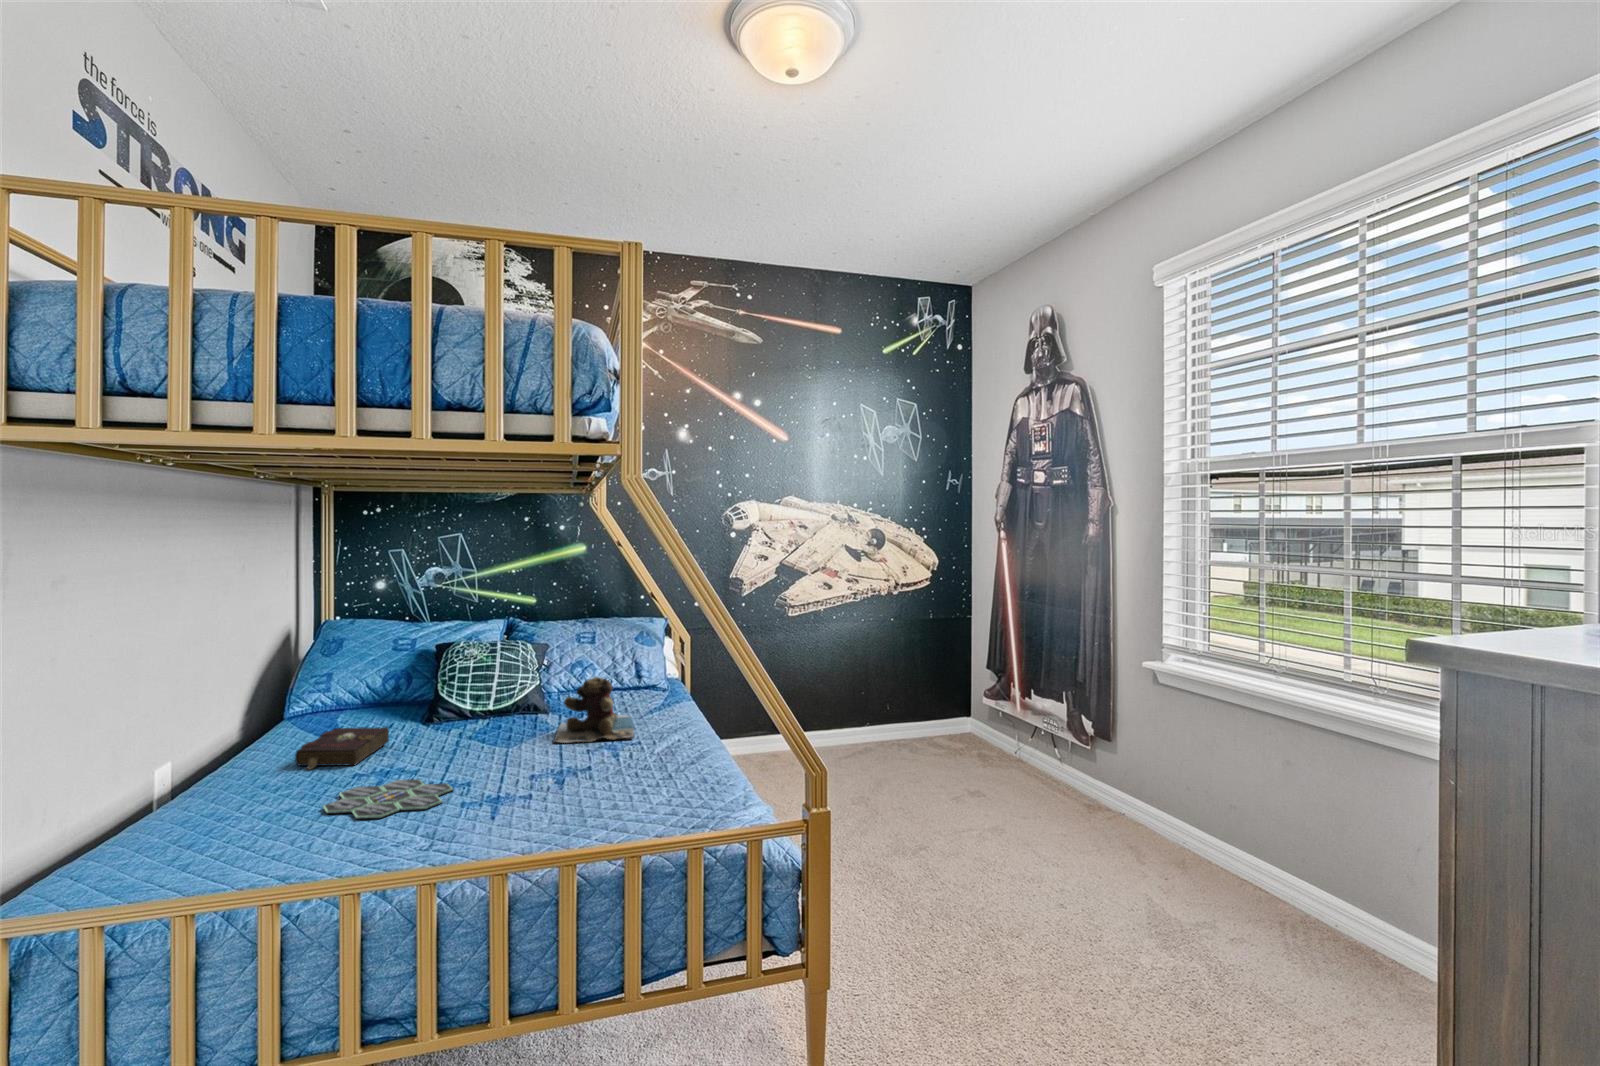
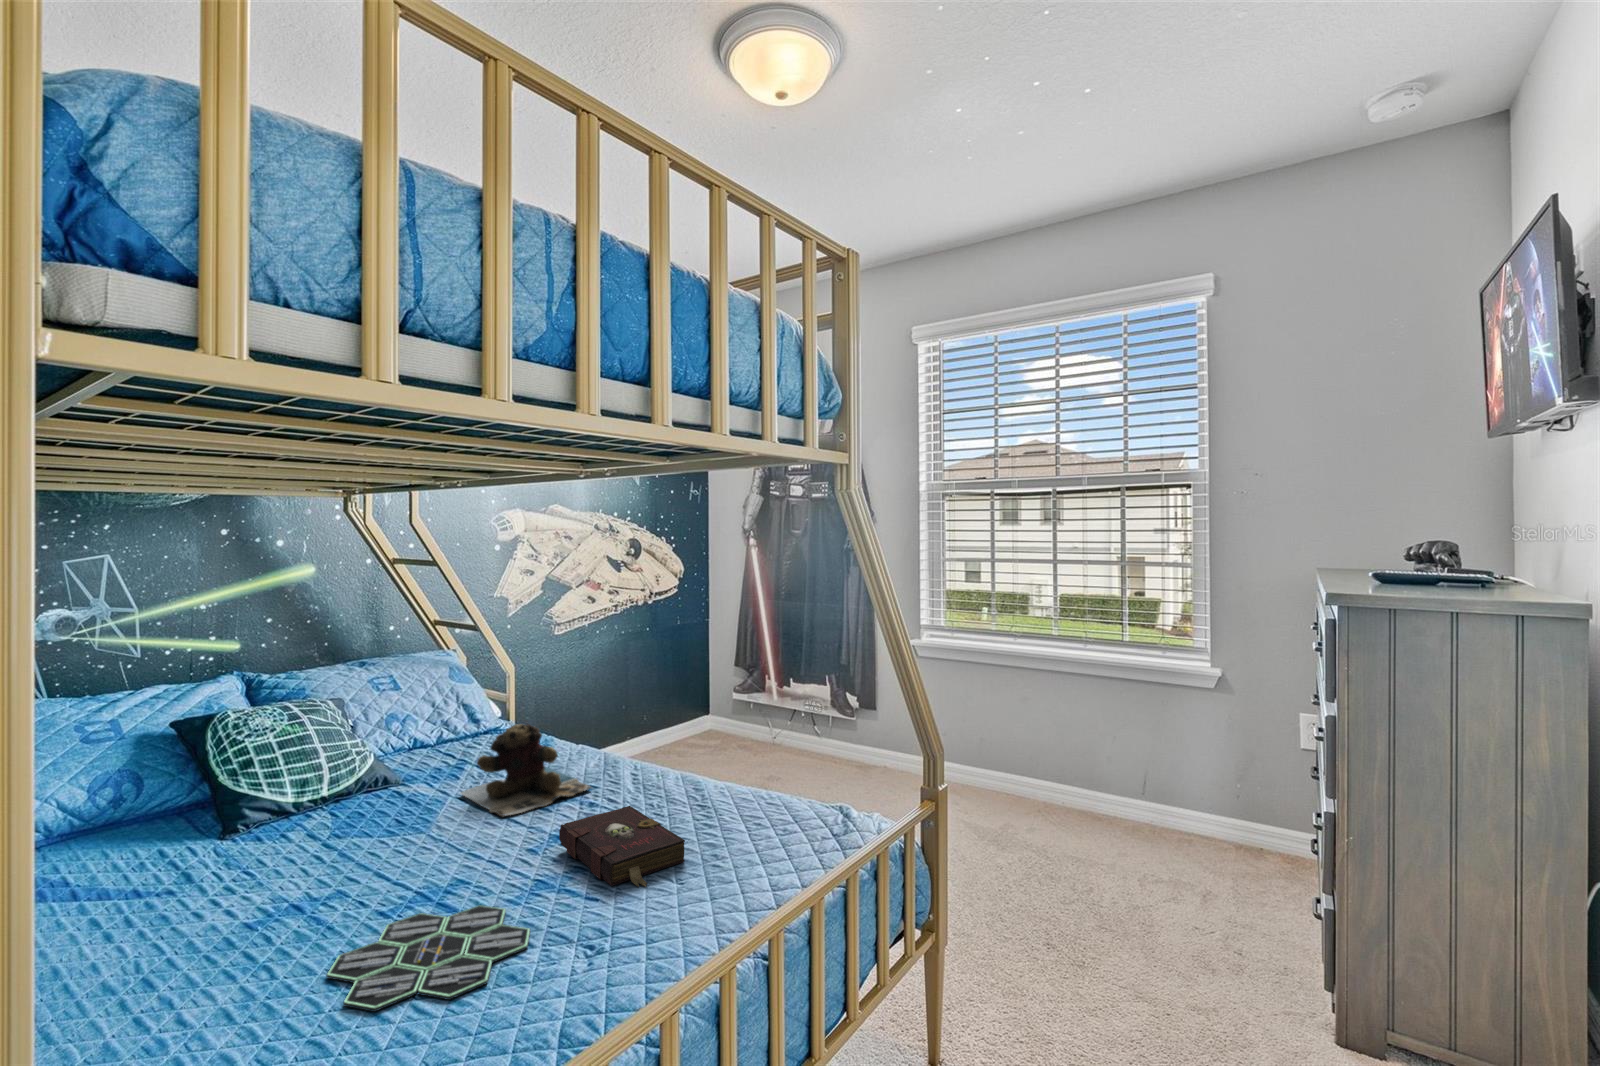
book: present [295,727,389,769] -> present [559,806,685,887]

